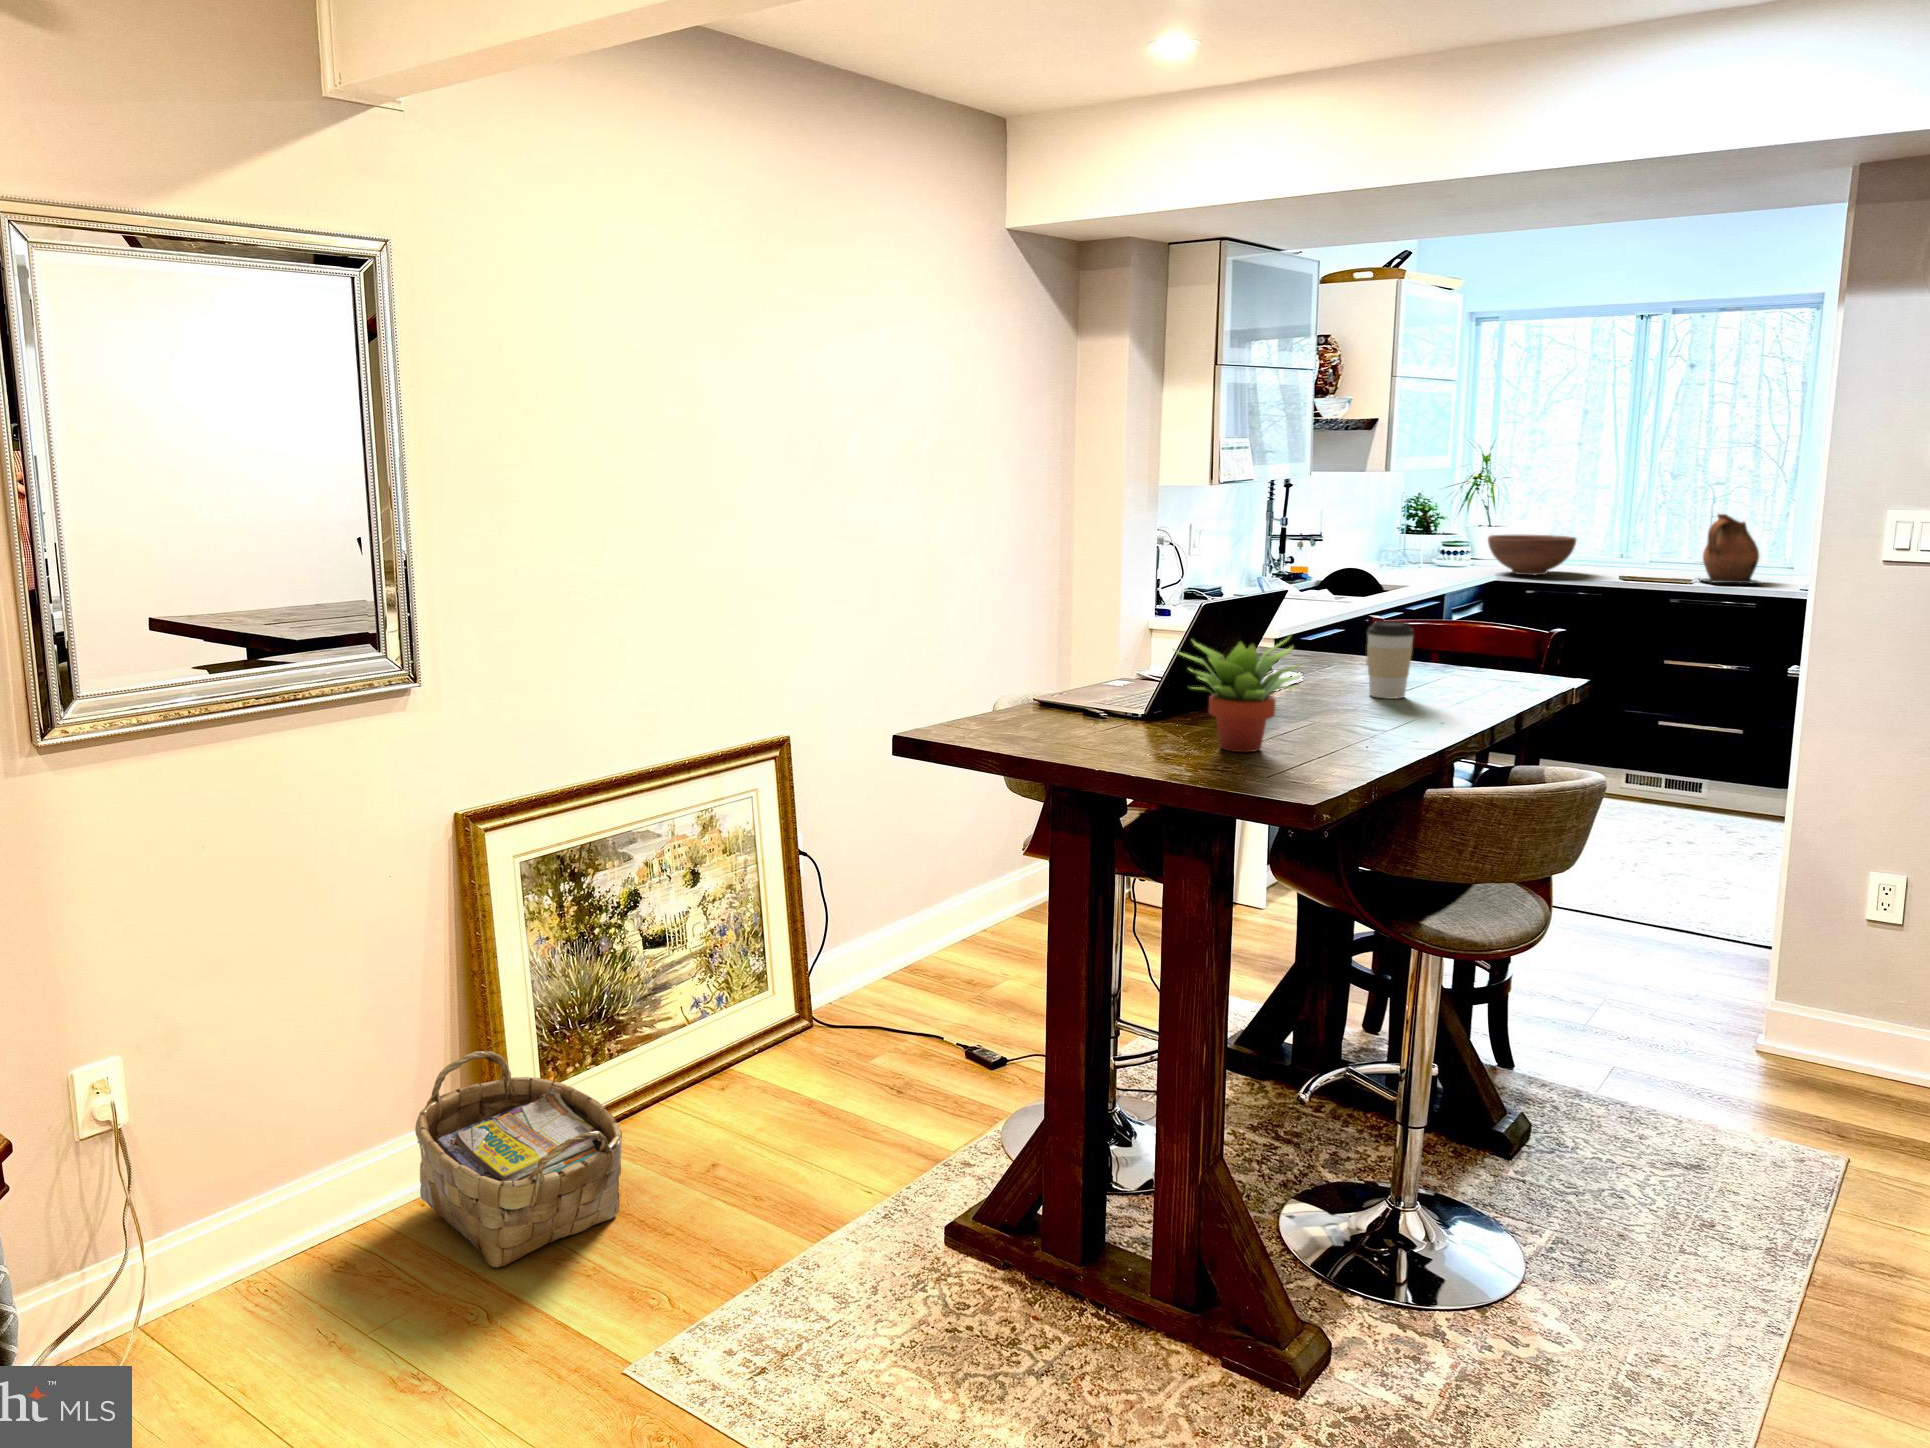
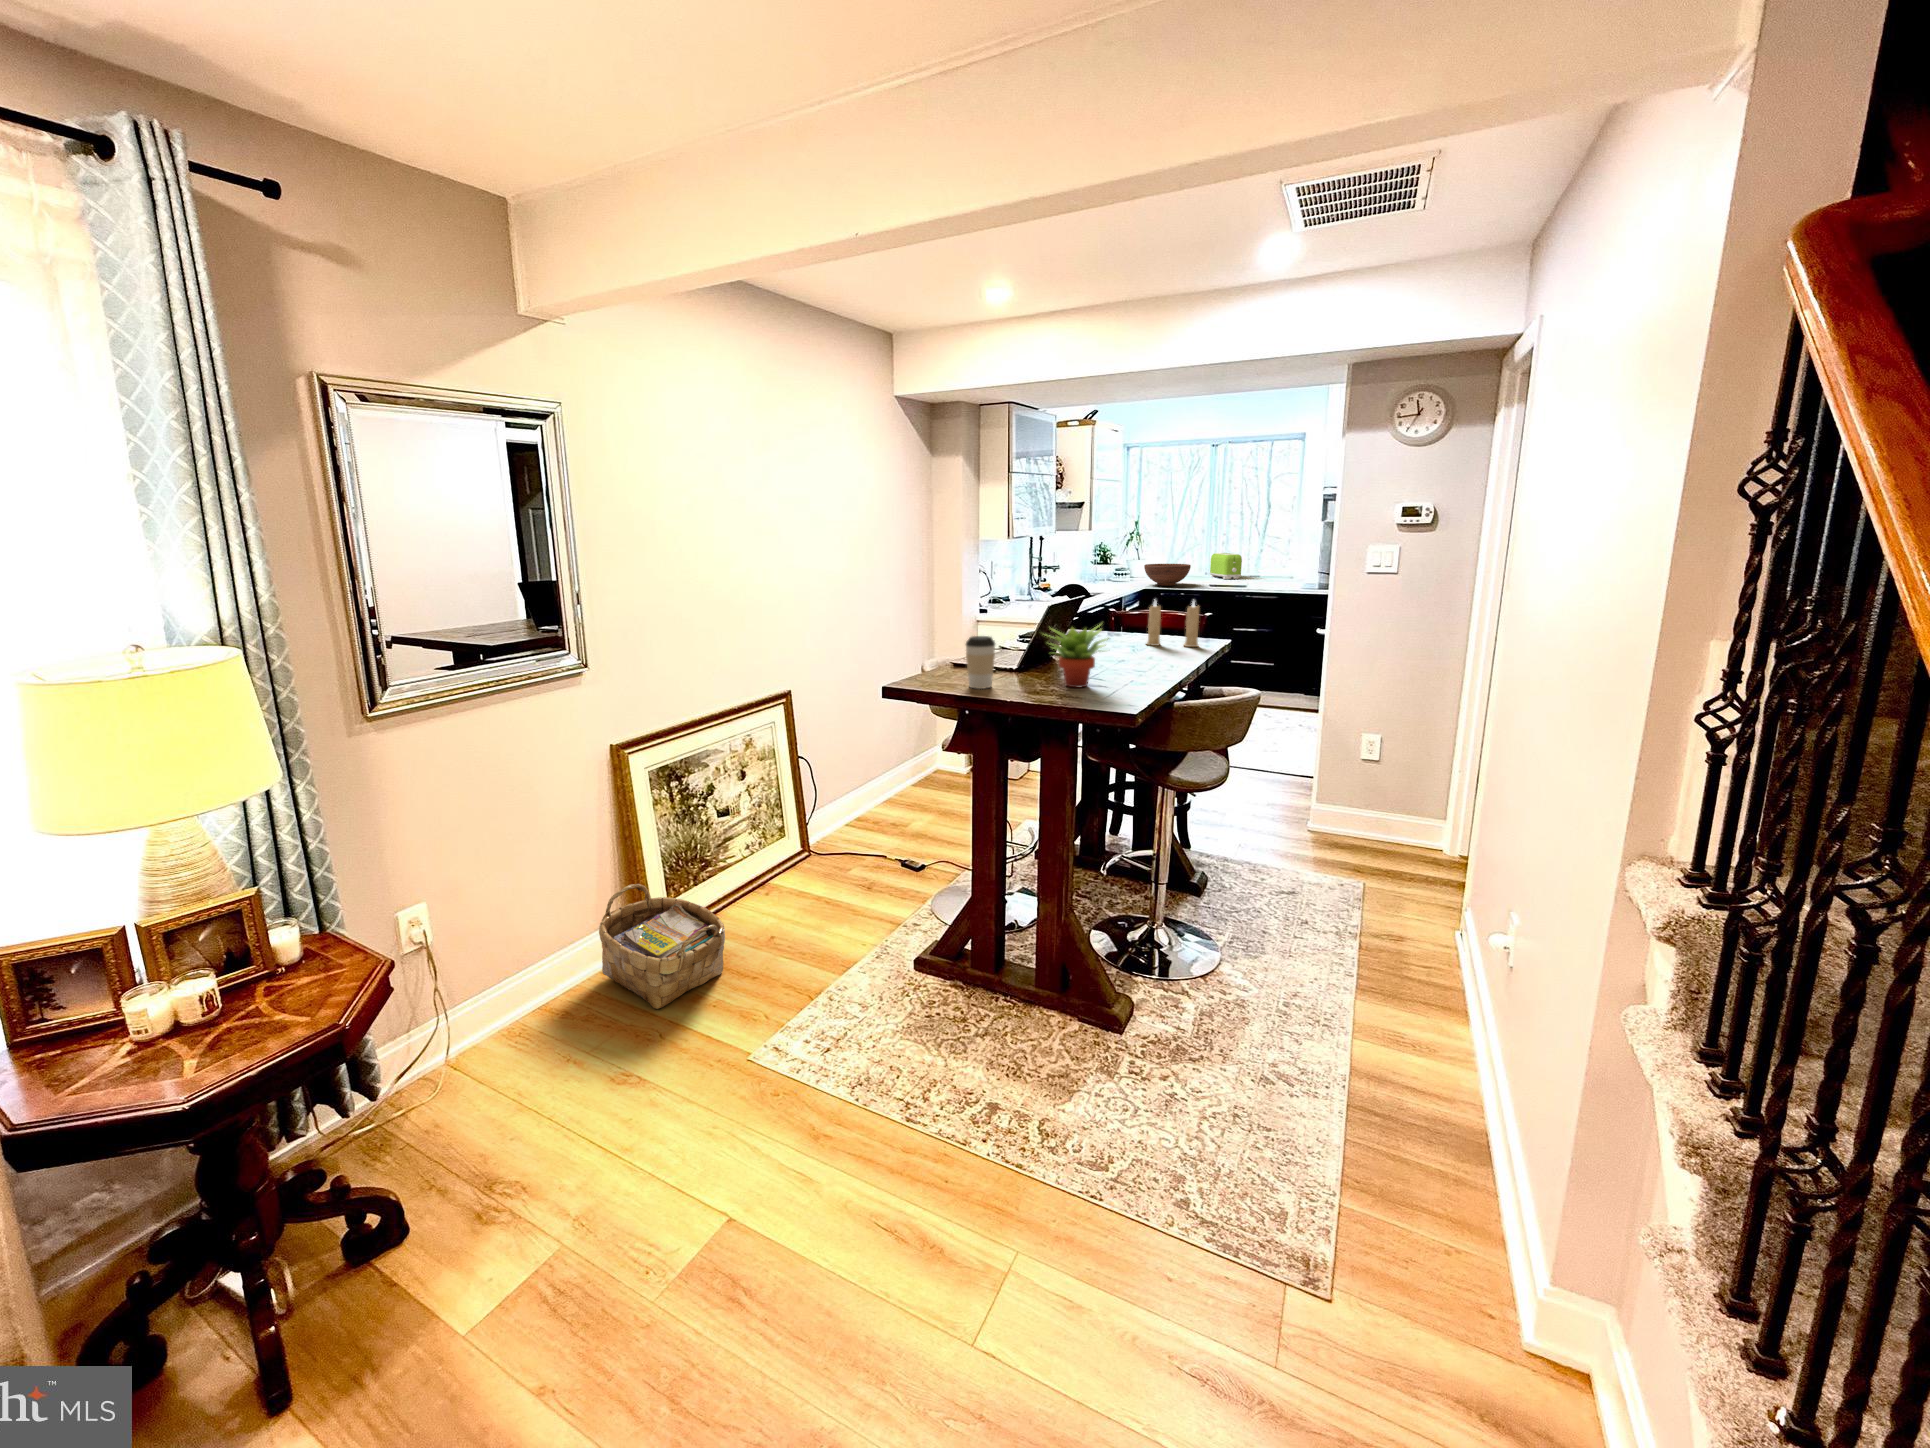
ceramic pitcher: present [1699,514,1762,584] -> none [1251,550,1287,588]
toaster: none [1621,517,1682,566] -> present [1210,553,1242,579]
candle: none [1417,594,1522,688] -> present [1147,601,1199,647]
coffee cup: present [1367,621,1414,699] -> present [966,636,995,689]

